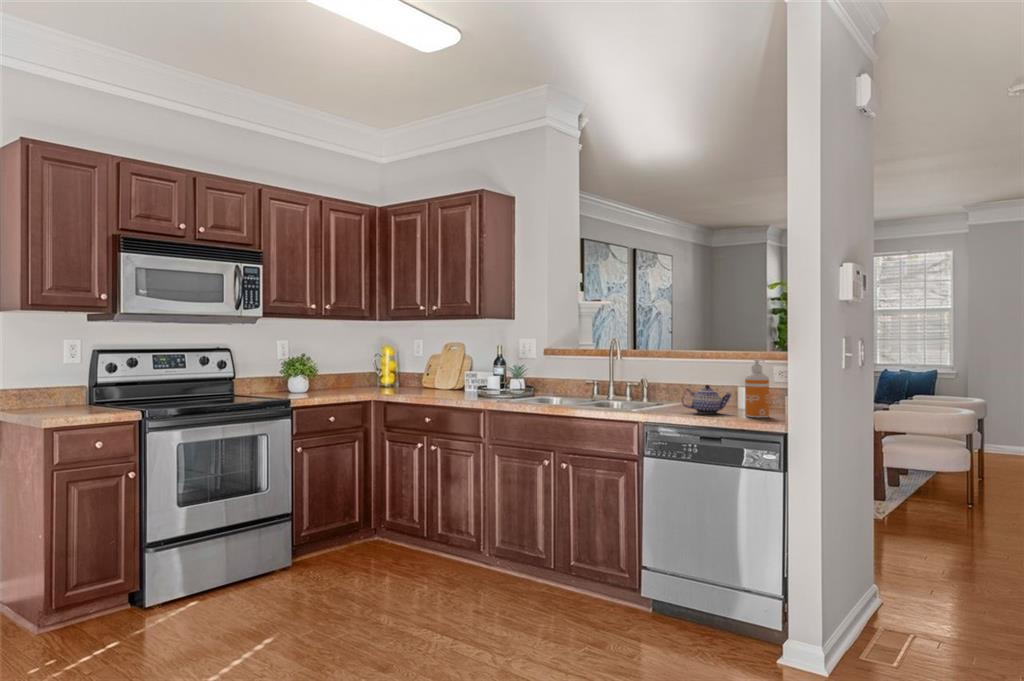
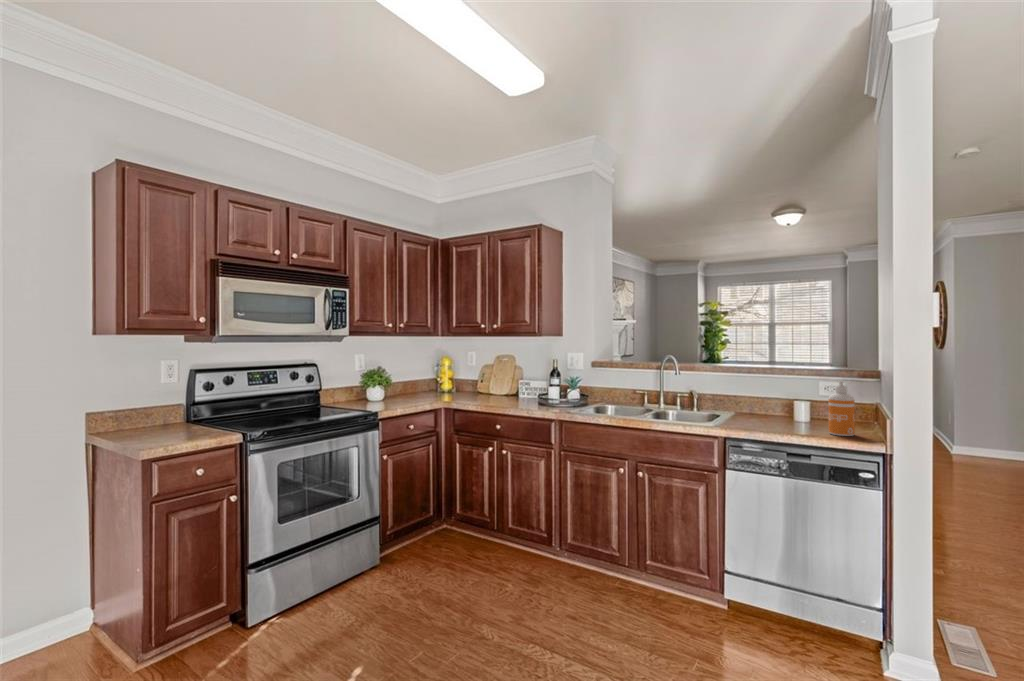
teapot: present [682,385,731,414] -> none [760,402,808,430]

